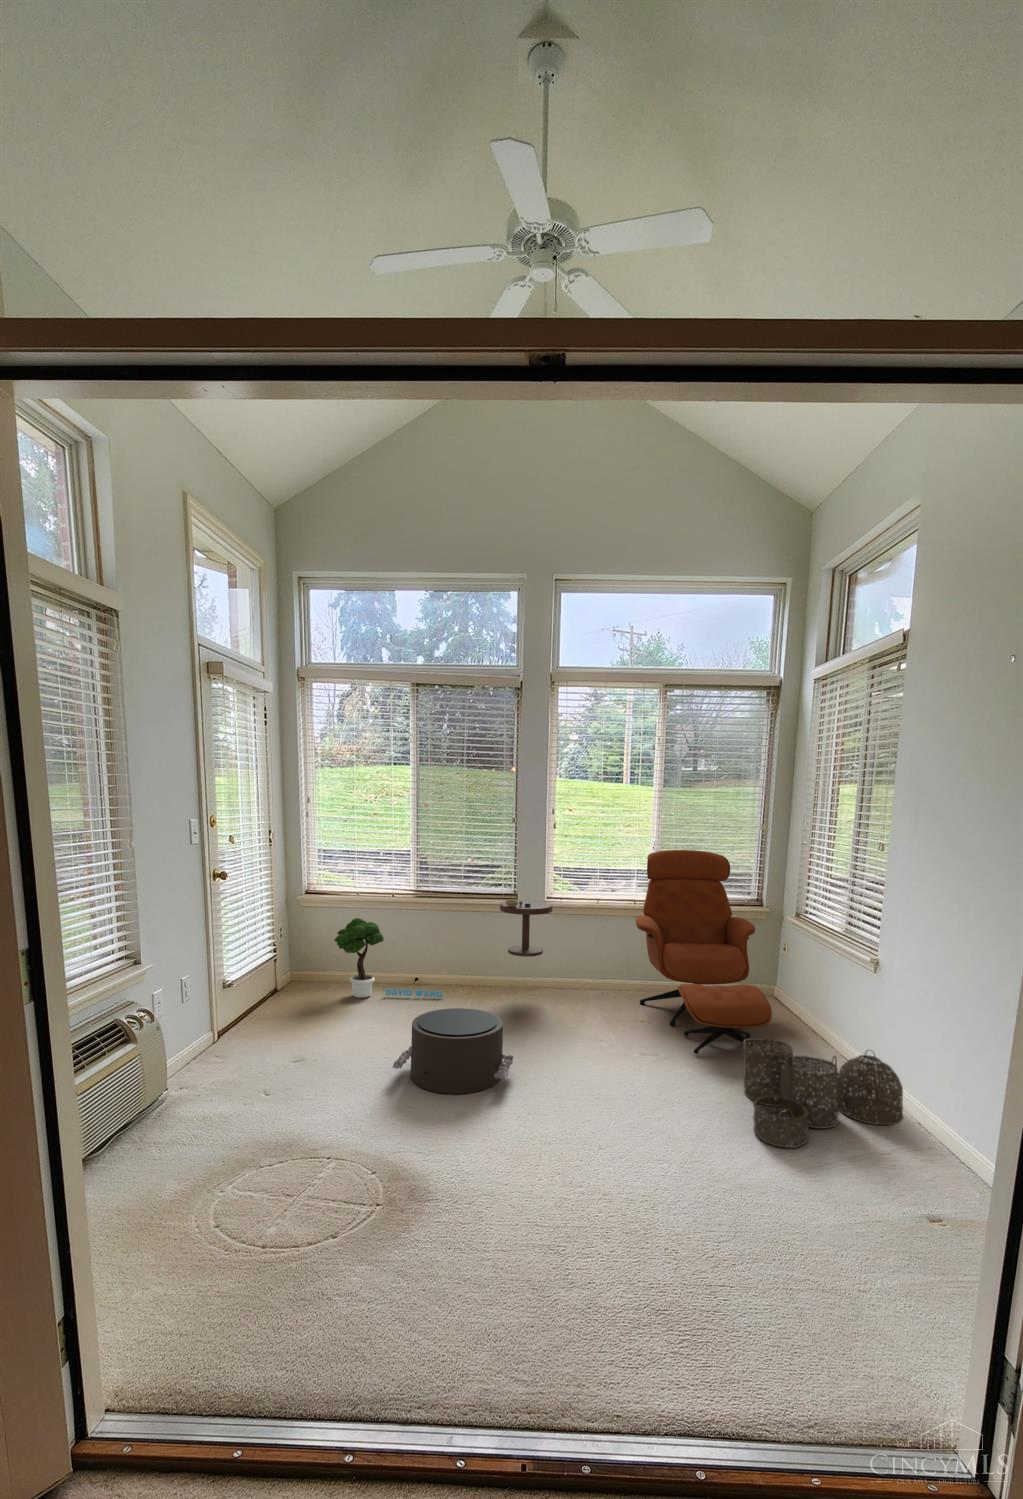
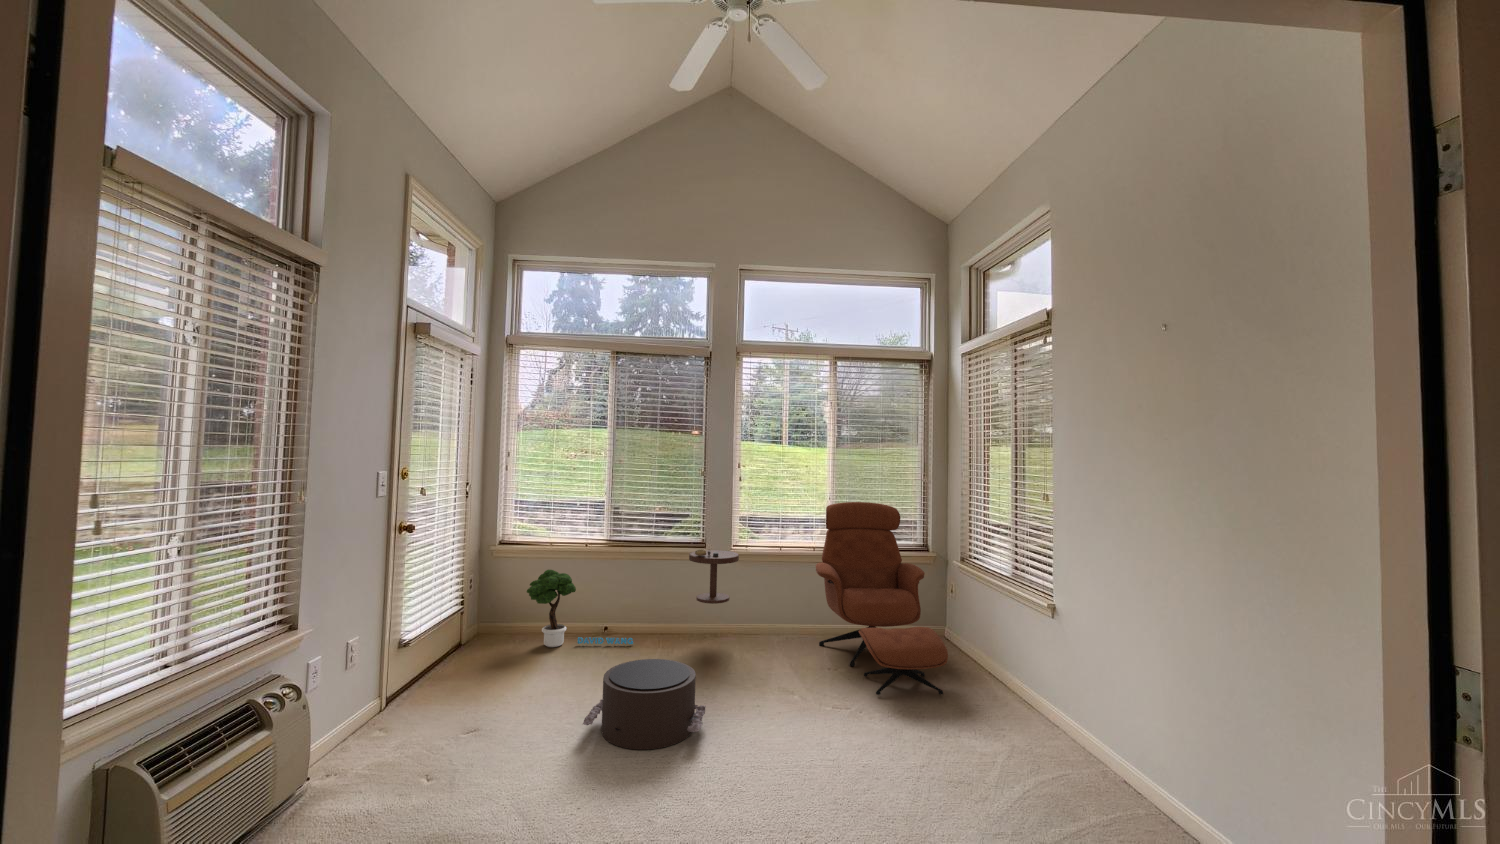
woven basket: present [743,1030,903,1148] -> none [928,673,1081,795]

